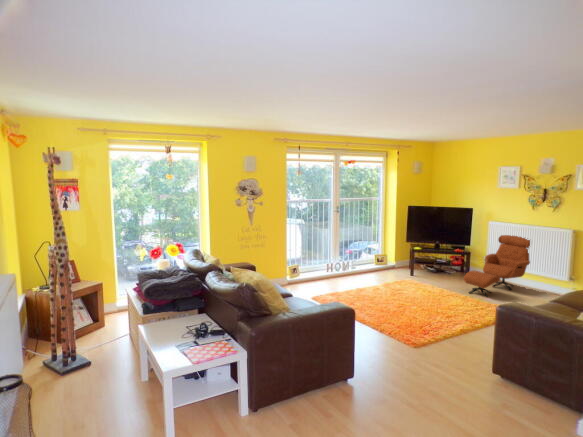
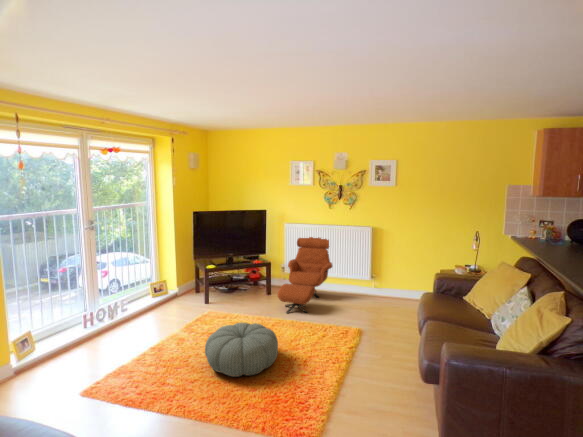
pouf: none [386,284,437,315] -> present [205,322,278,377]

